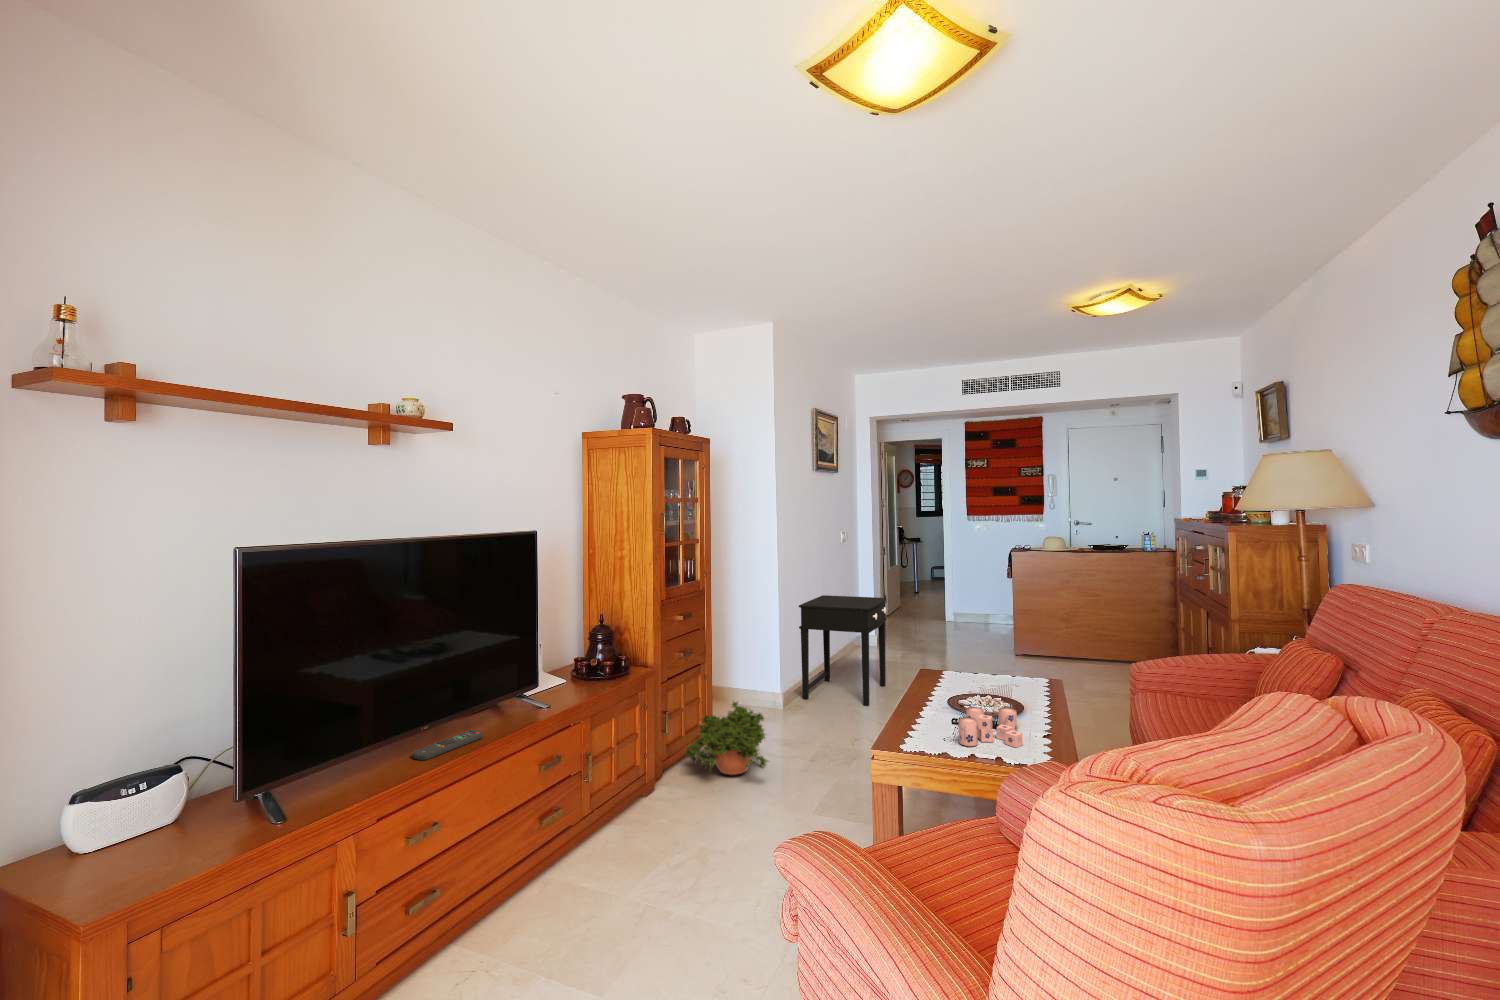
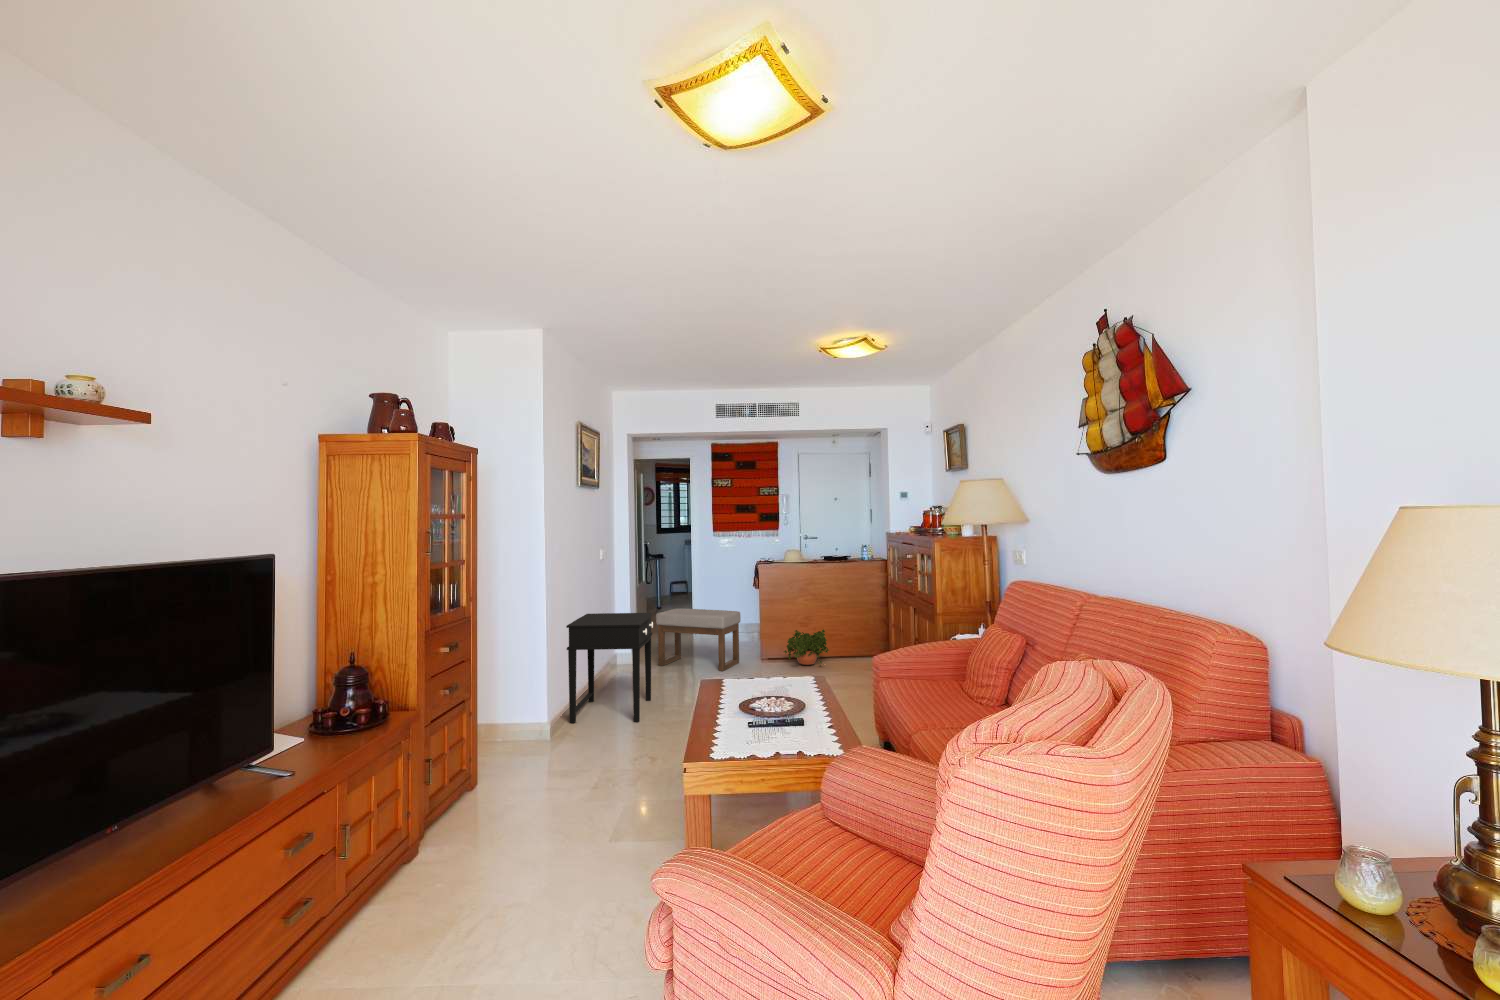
ottoman: none [898,595,990,665] -> present [656,608,741,671]
potted plant: present [686,702,768,775] -> present [784,629,829,665]
candle: present [959,707,1023,748] -> none [765,707,818,747]
remote control: present [413,730,483,760] -> none [91,818,202,873]

